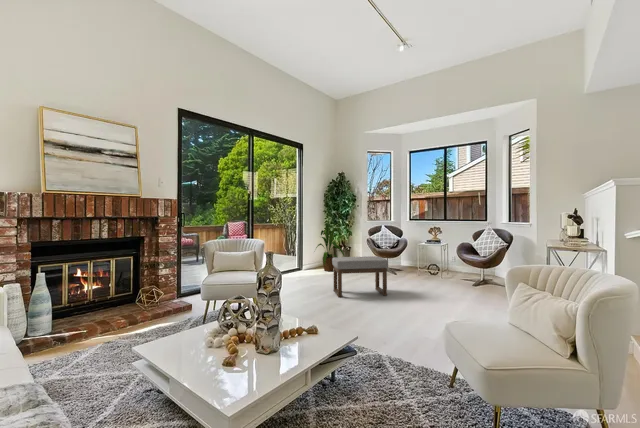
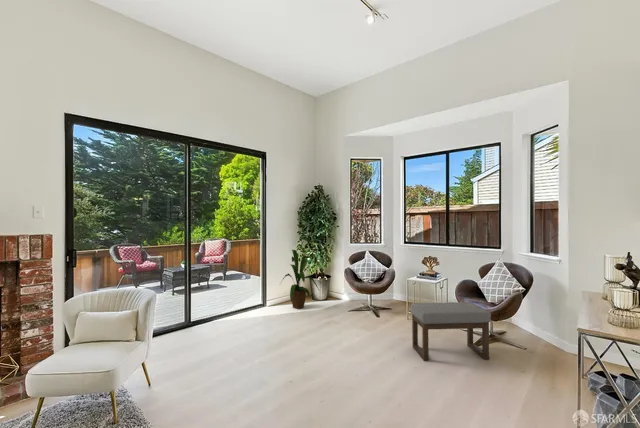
ottoman: present [332,256,388,297] -> present [410,302,491,361]

